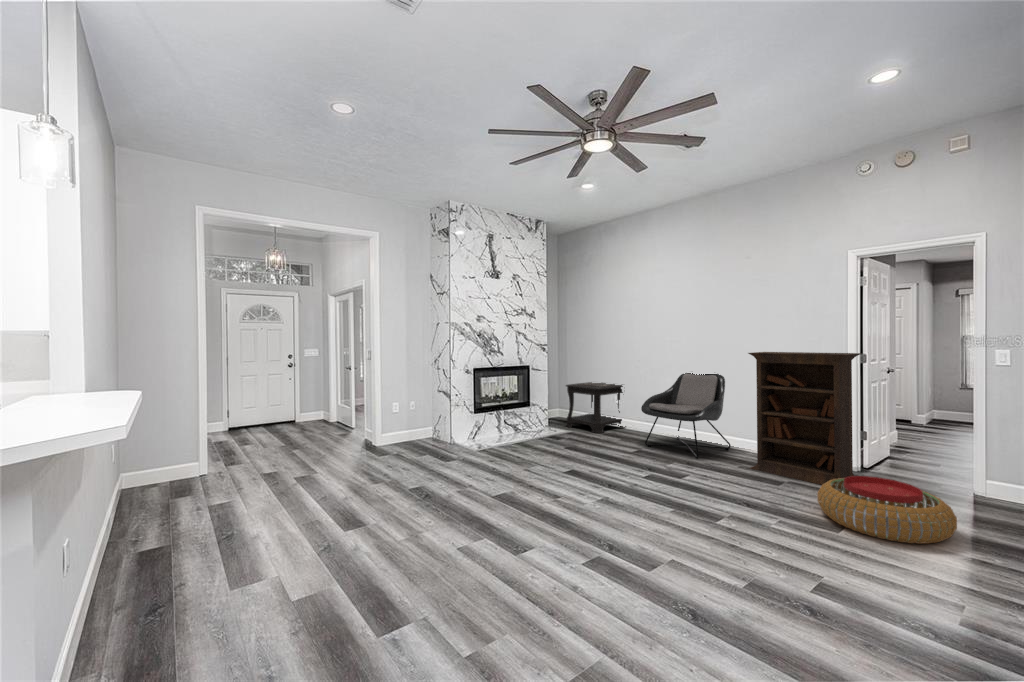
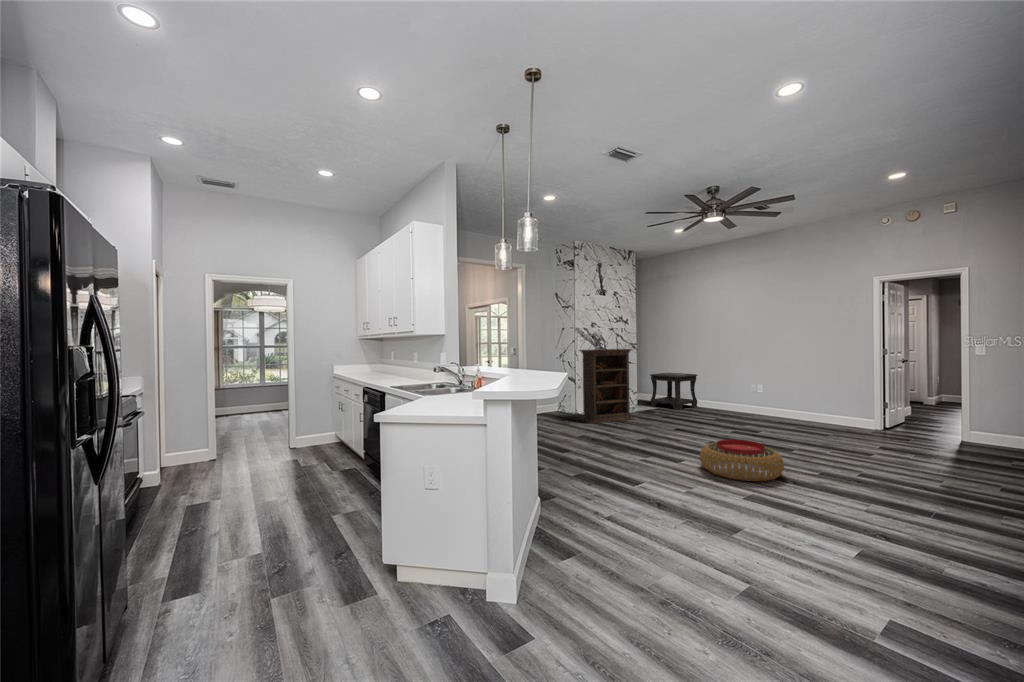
bookcase: present [748,352,862,489] -> present [579,349,632,423]
lounge chair: present [641,373,731,459] -> none [717,363,785,424]
pouf: present [818,476,957,544] -> present [700,440,784,481]

